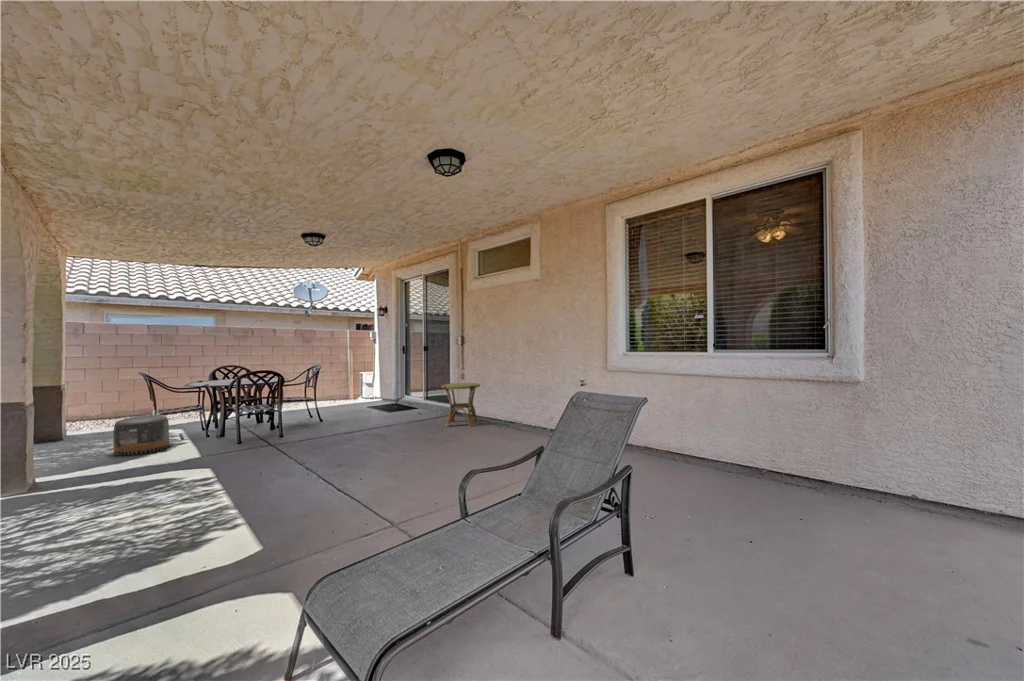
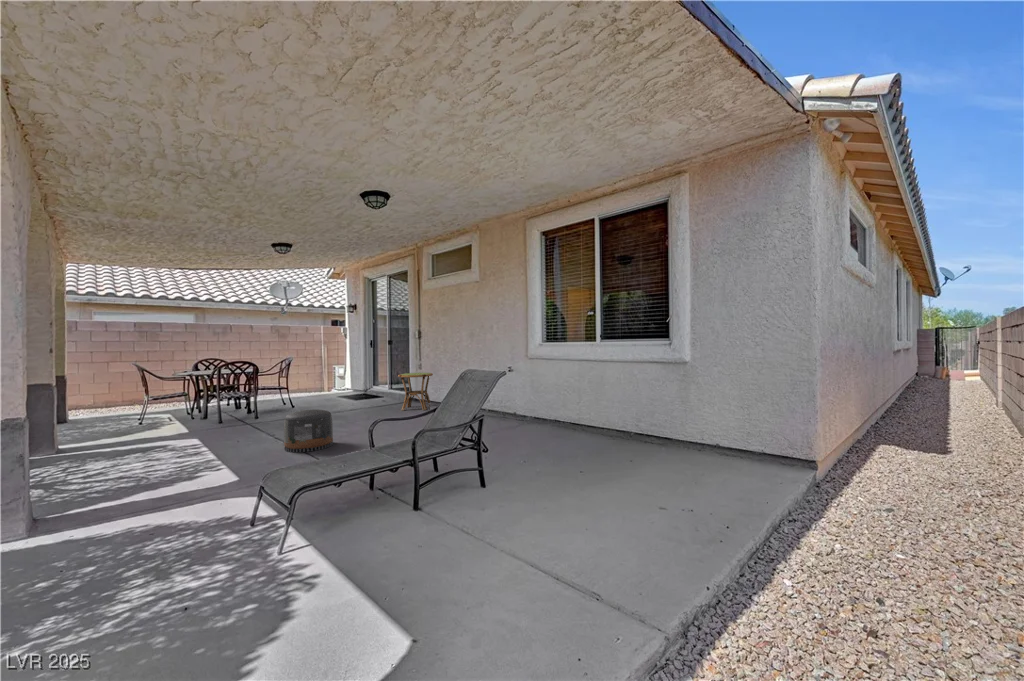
pouf: present [113,415,169,455] -> present [284,410,333,452]

